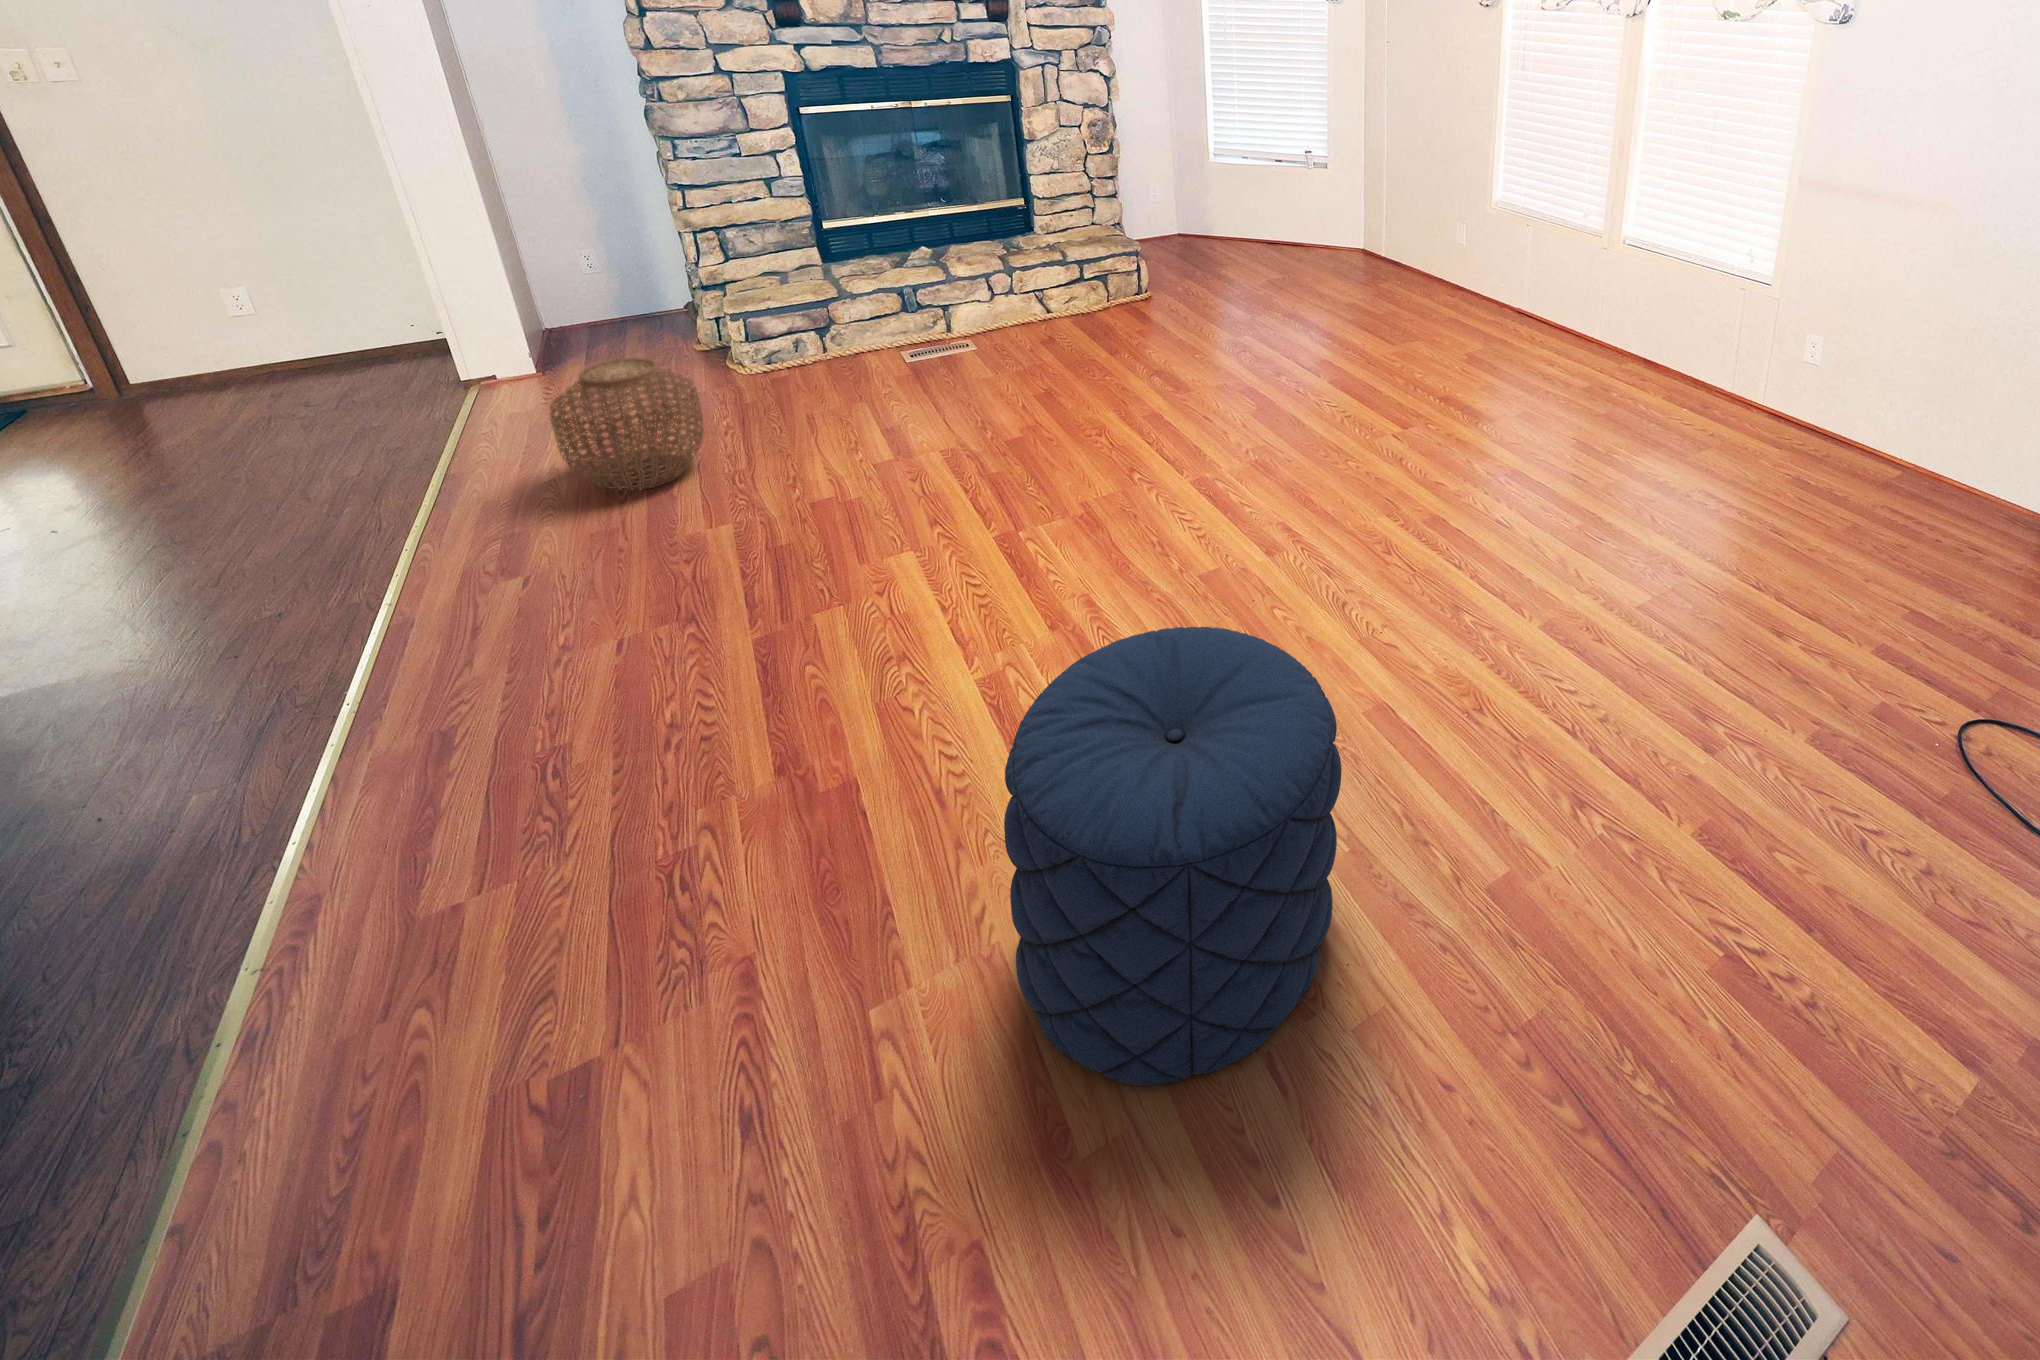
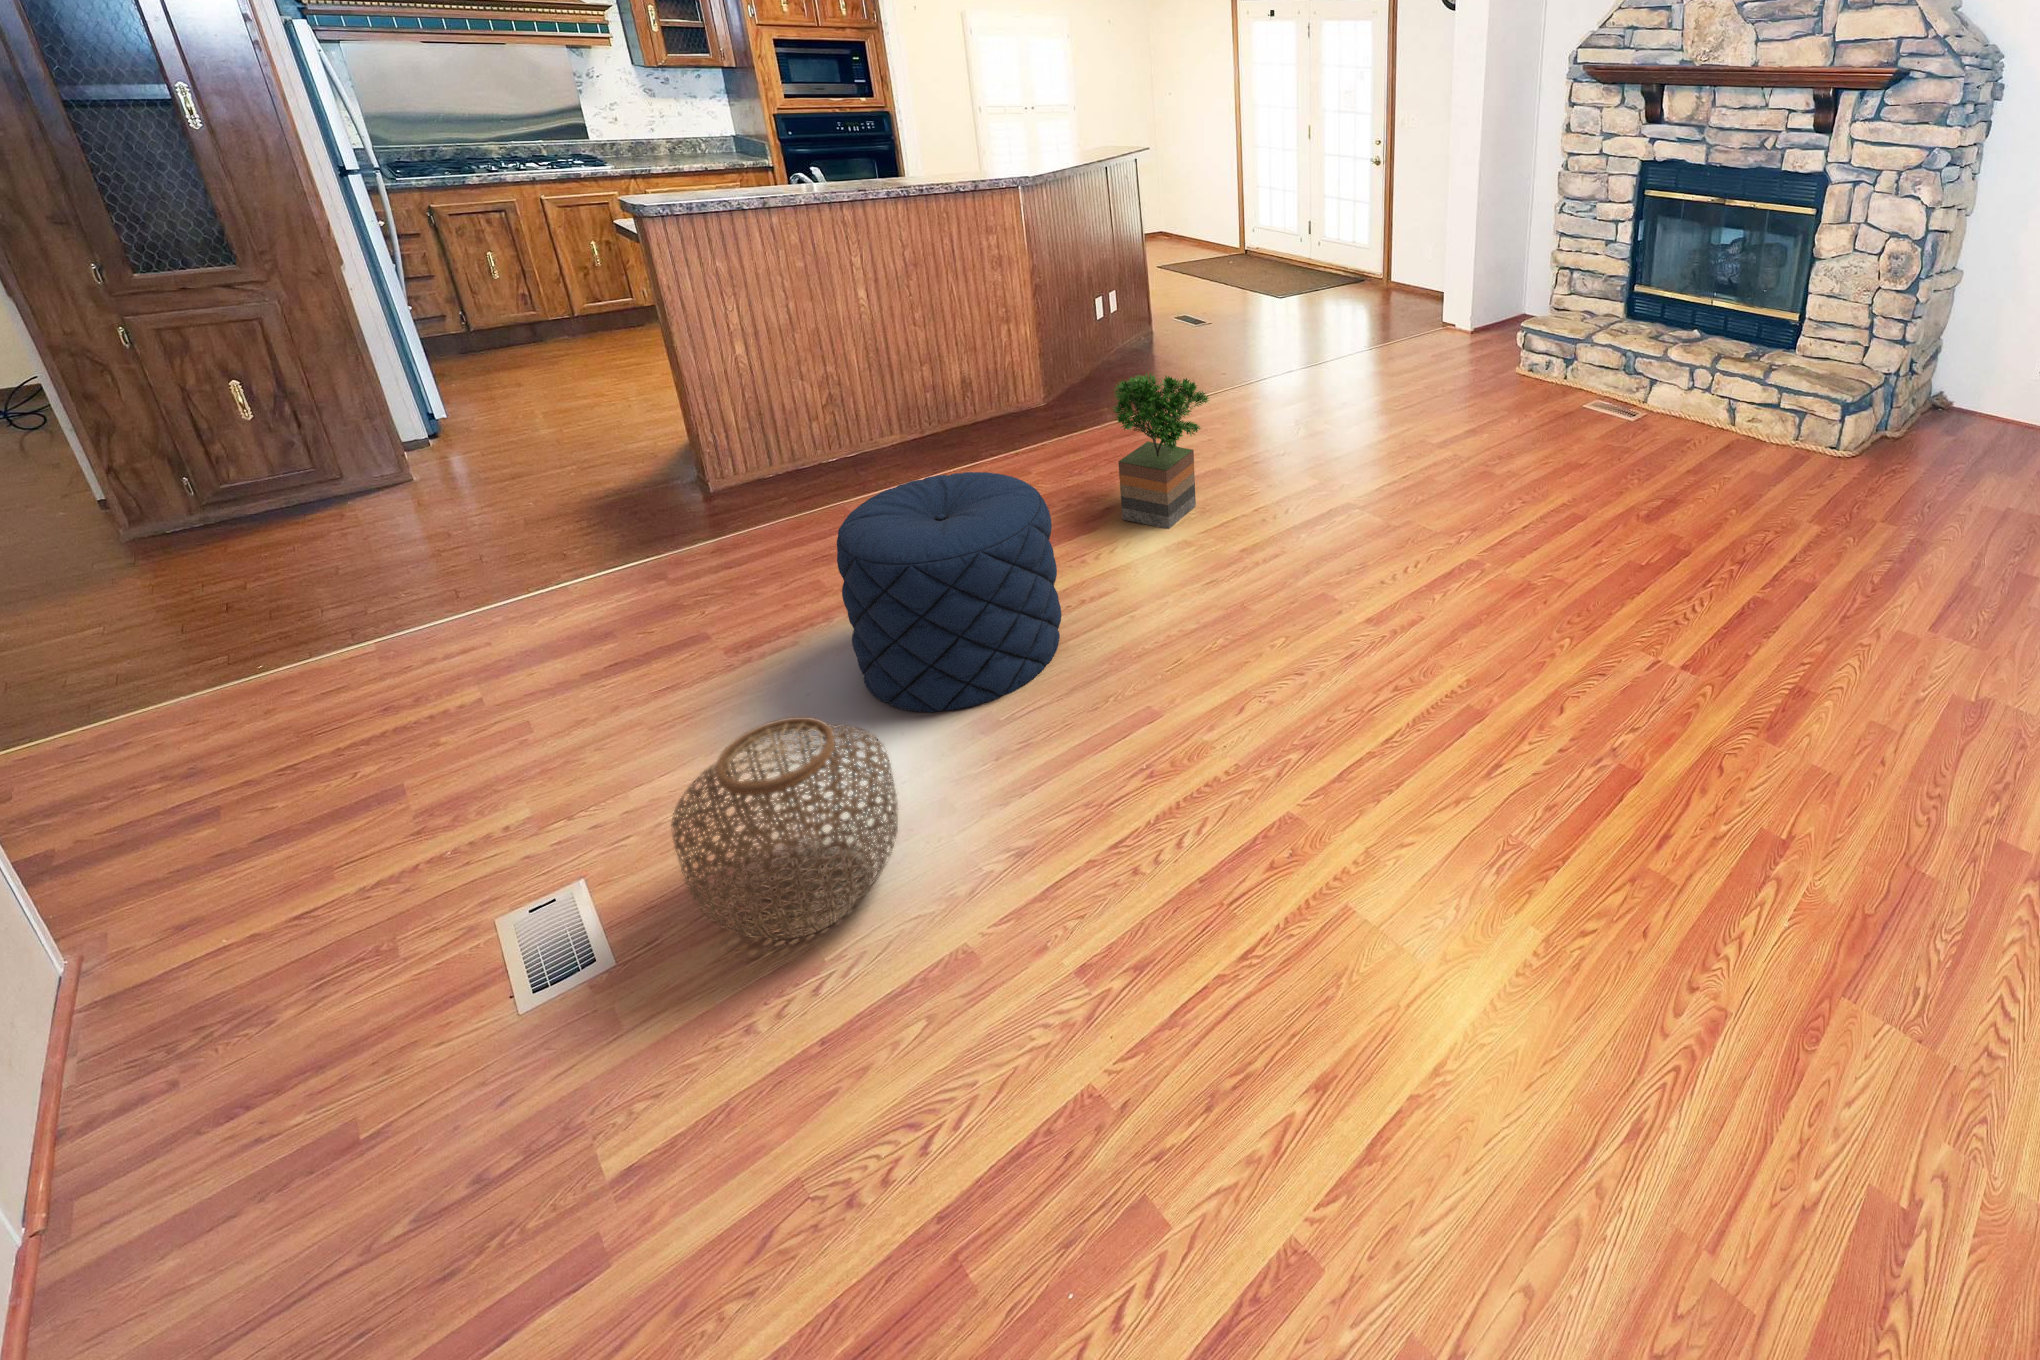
woven basket: present [550,358,704,491] -> present [671,717,898,940]
potted tree: none [727,482,951,758] -> present [1112,373,1209,529]

